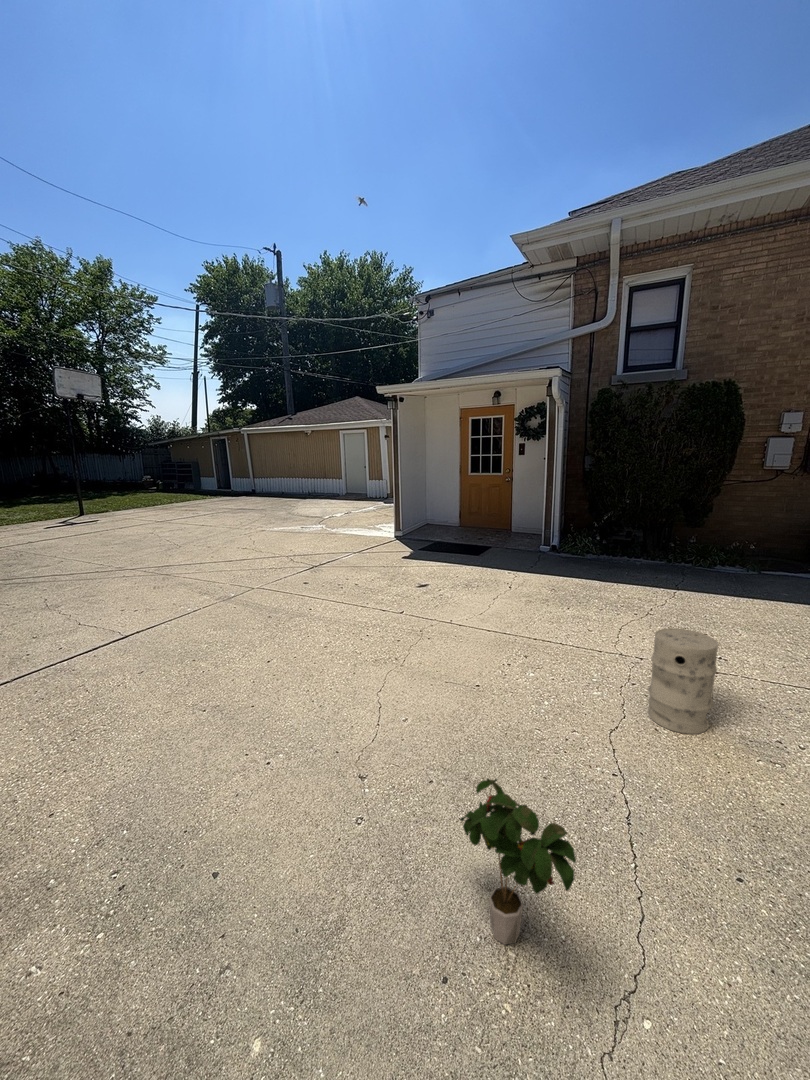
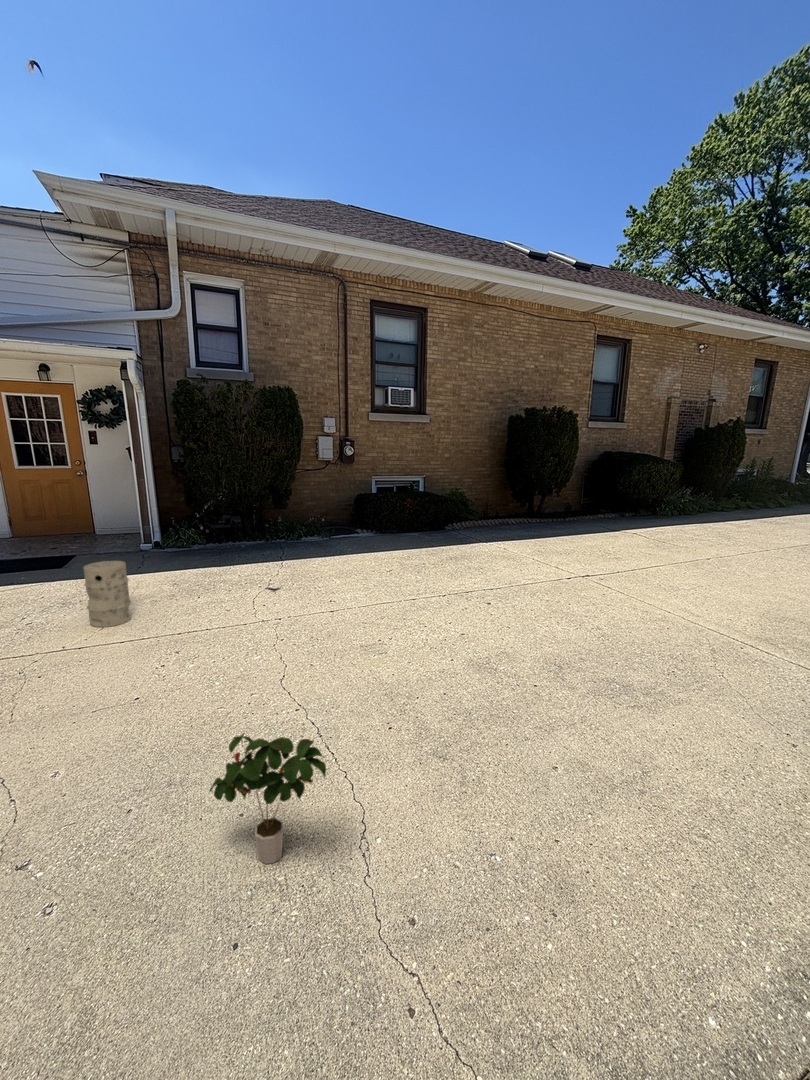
trash can: present [648,628,718,734] -> present [83,561,131,627]

